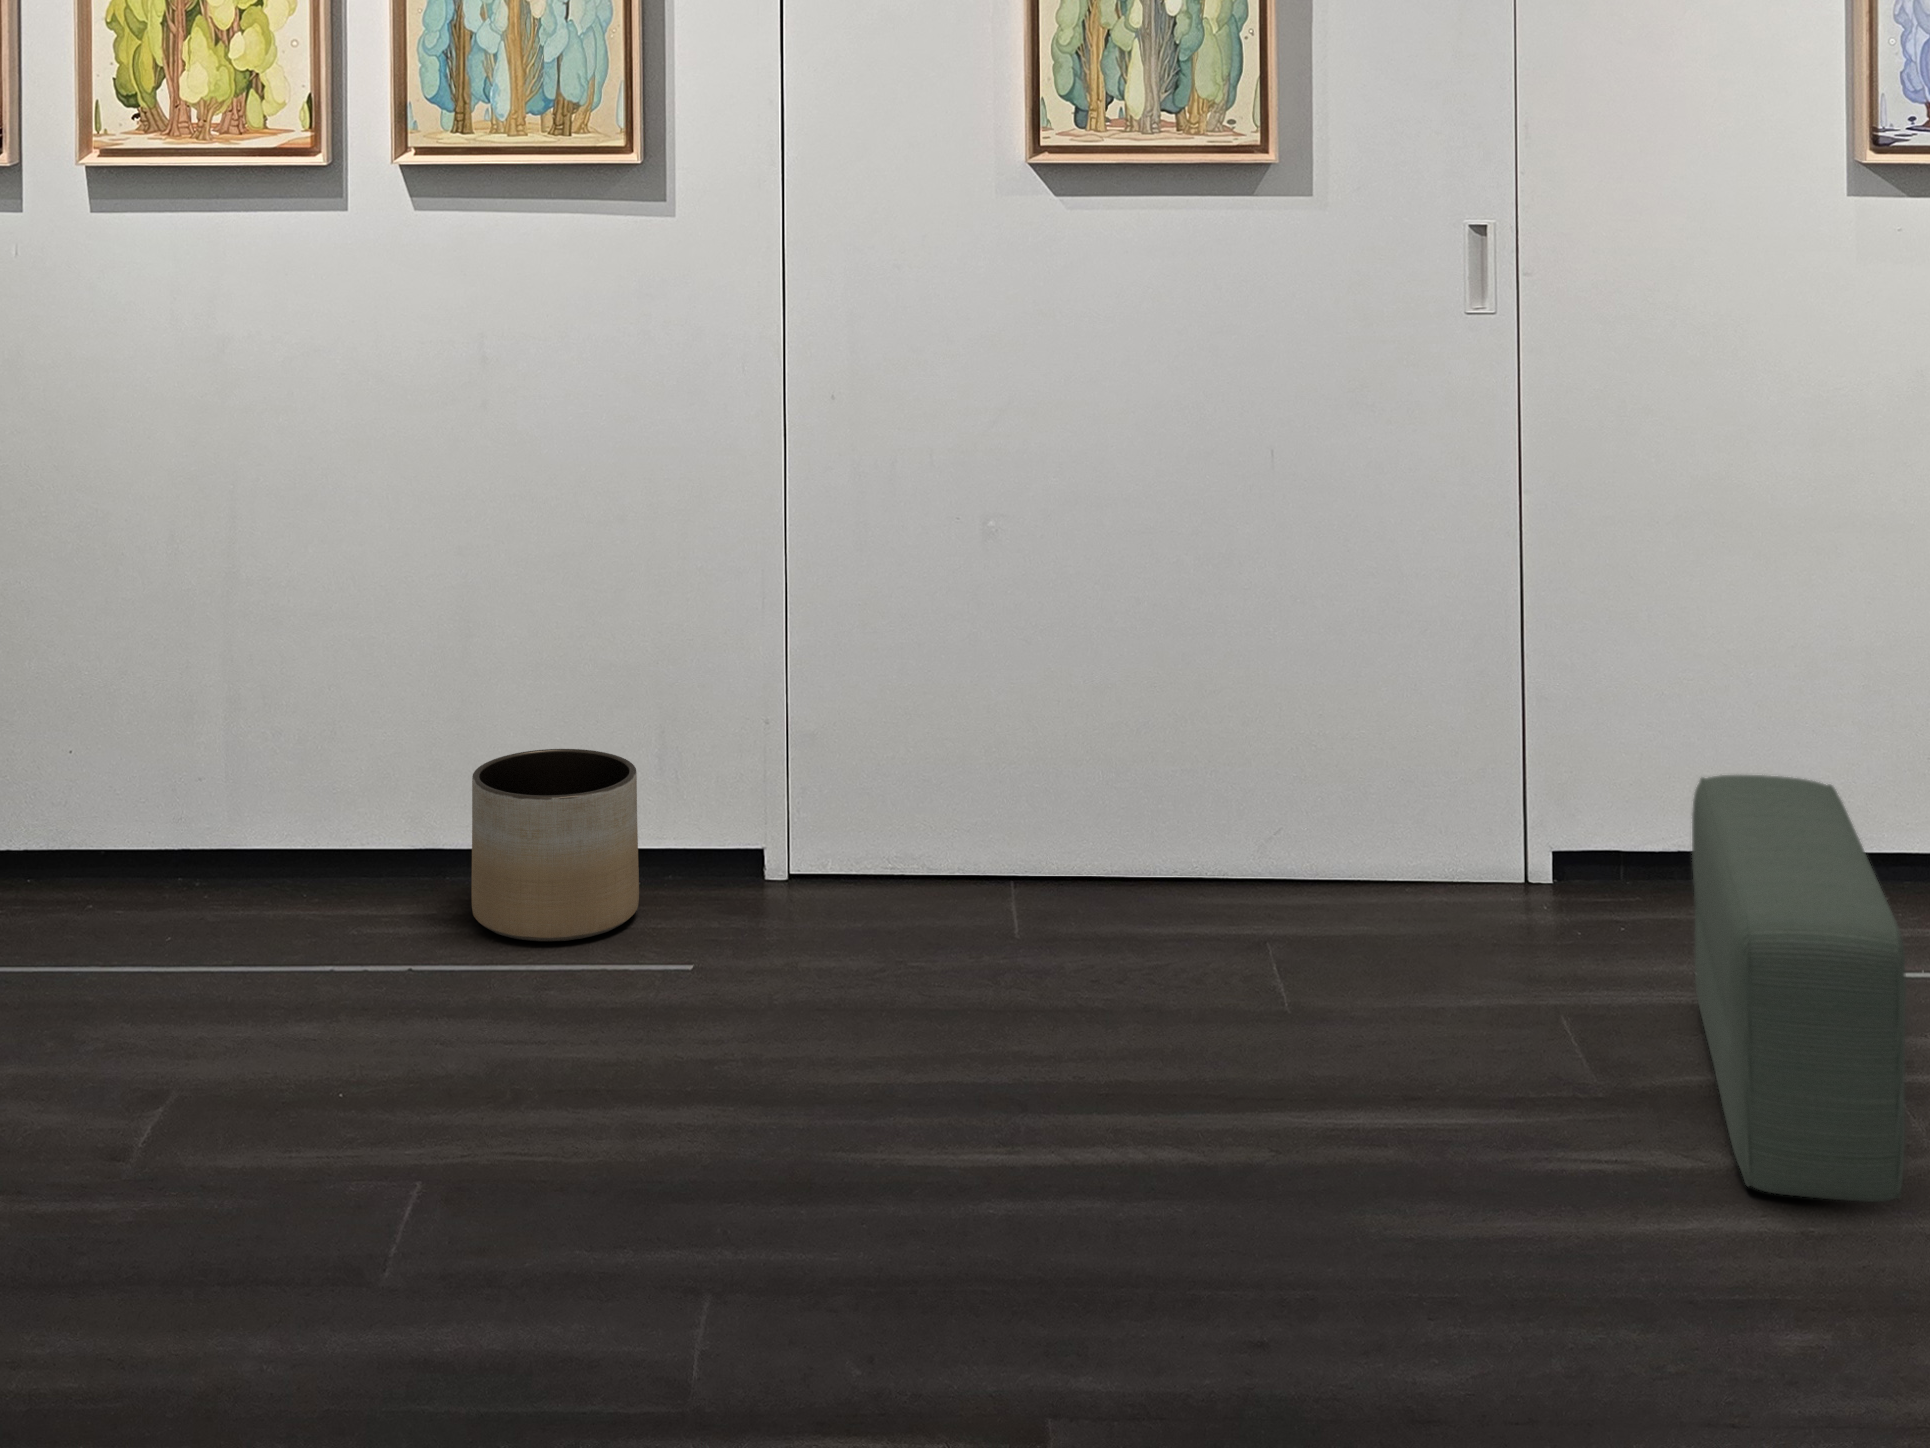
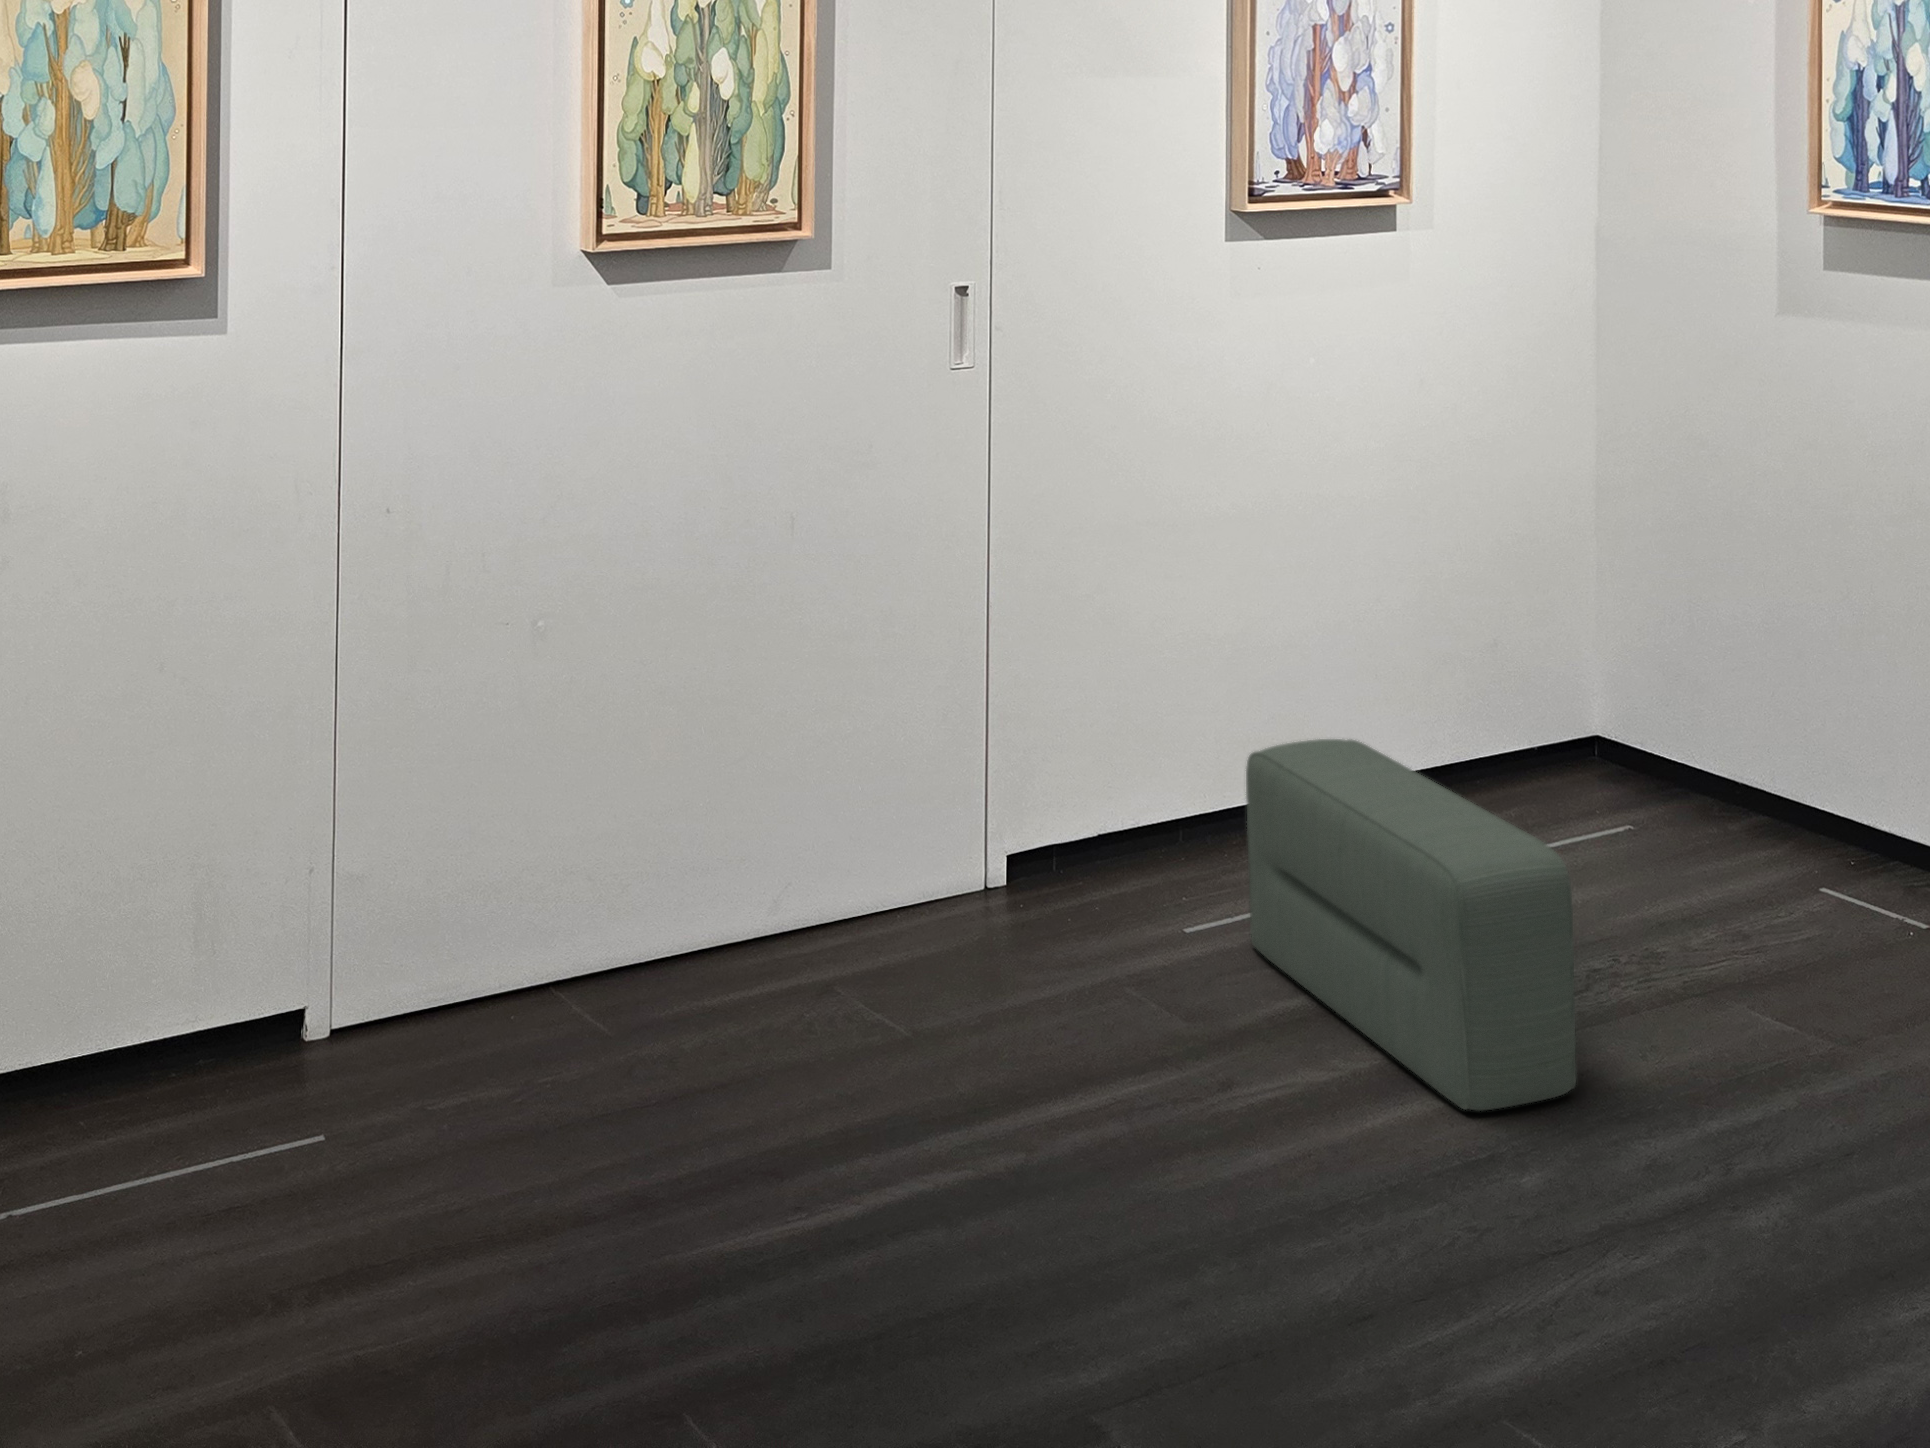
planter: present [472,749,639,941] -> none [48,929,244,1165]

